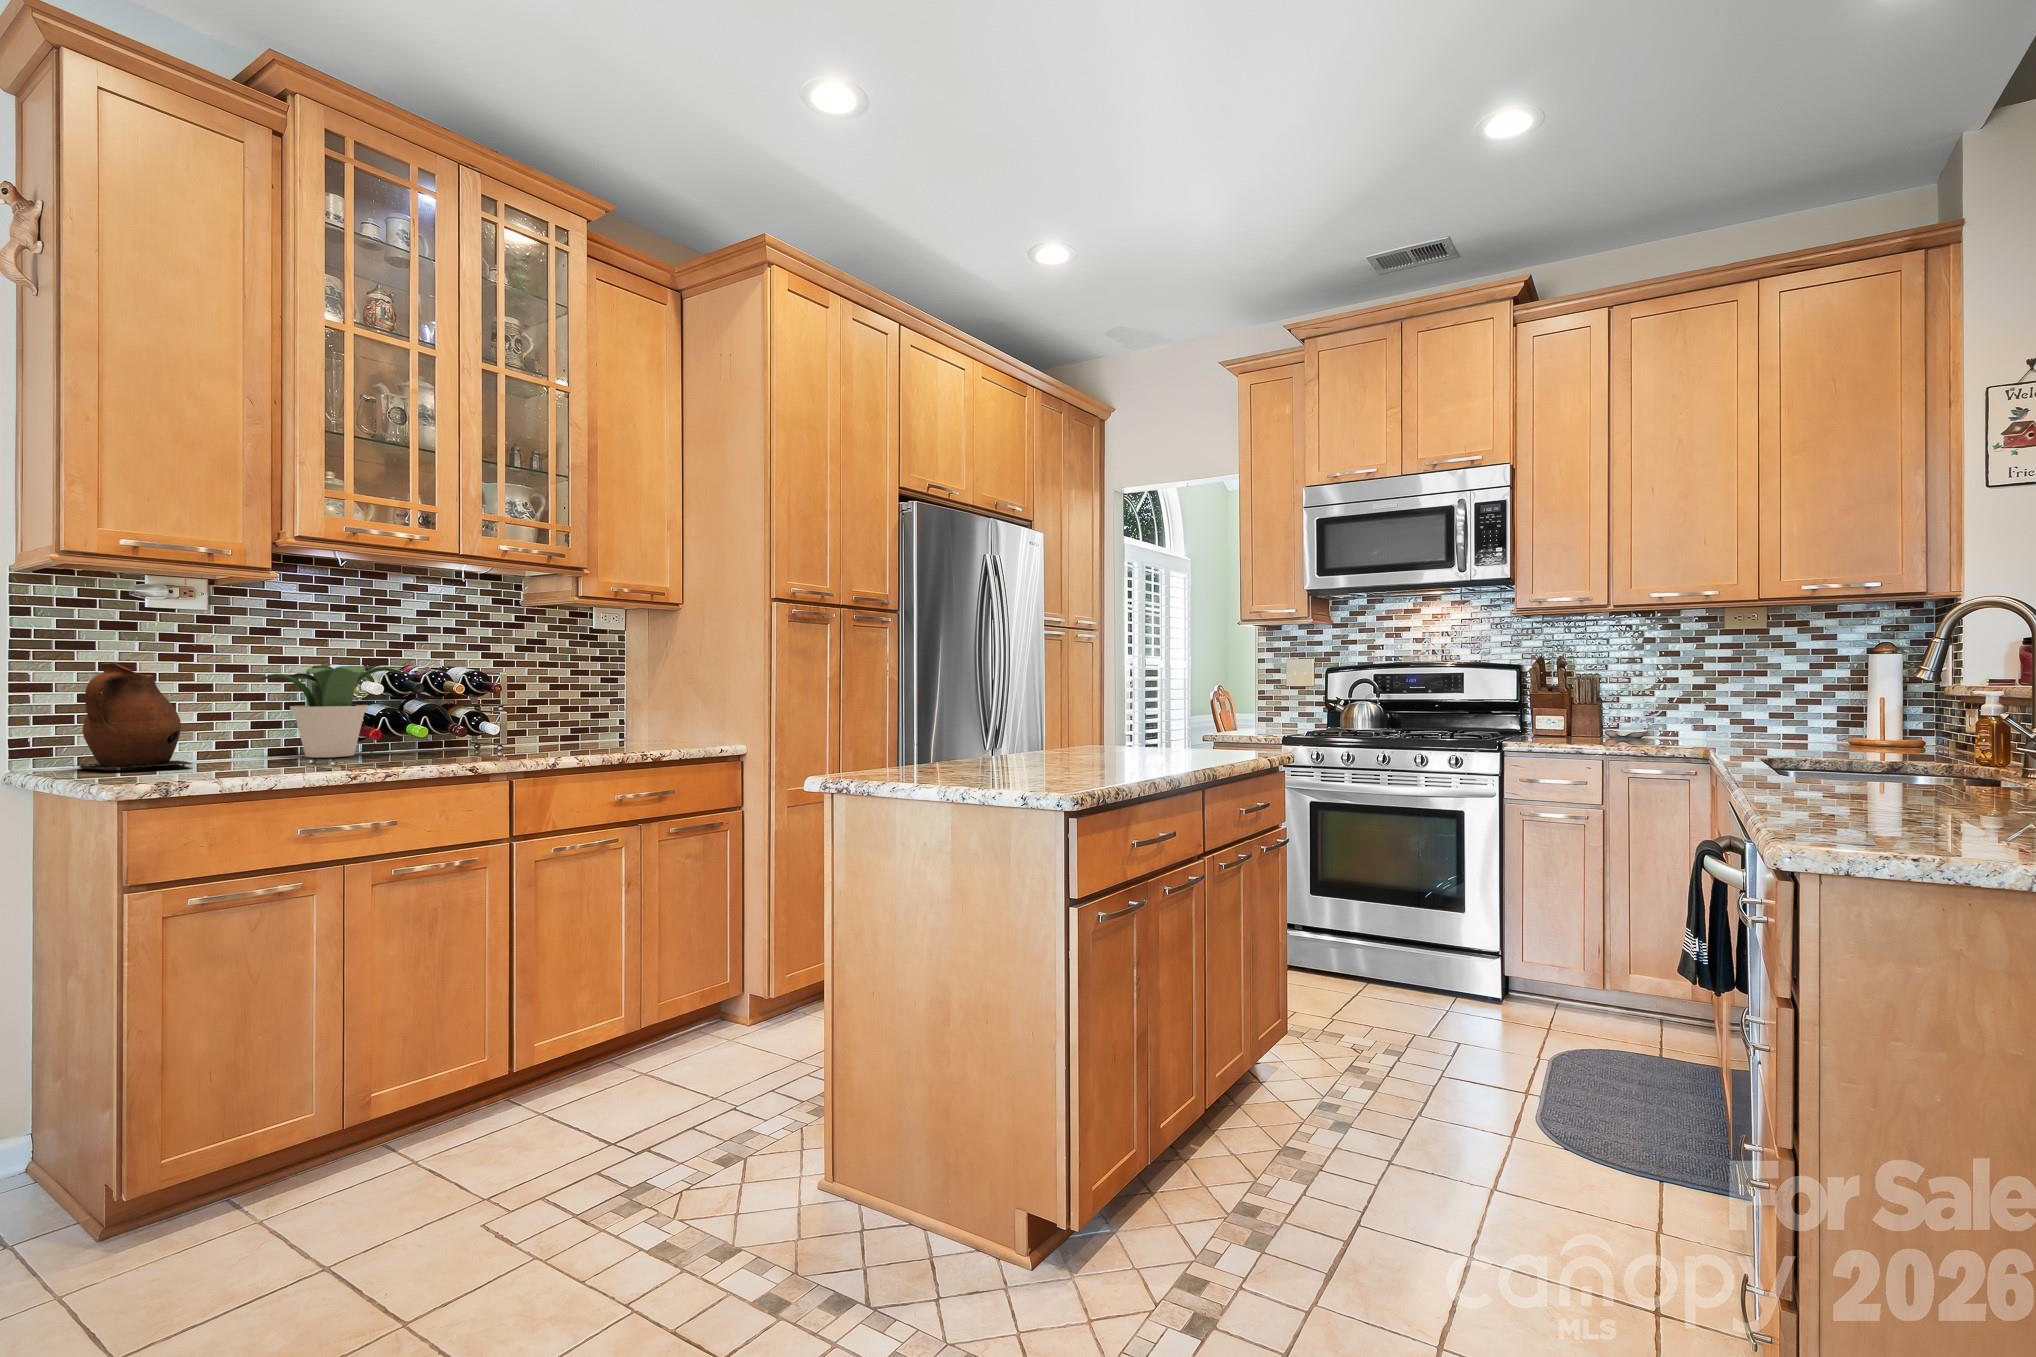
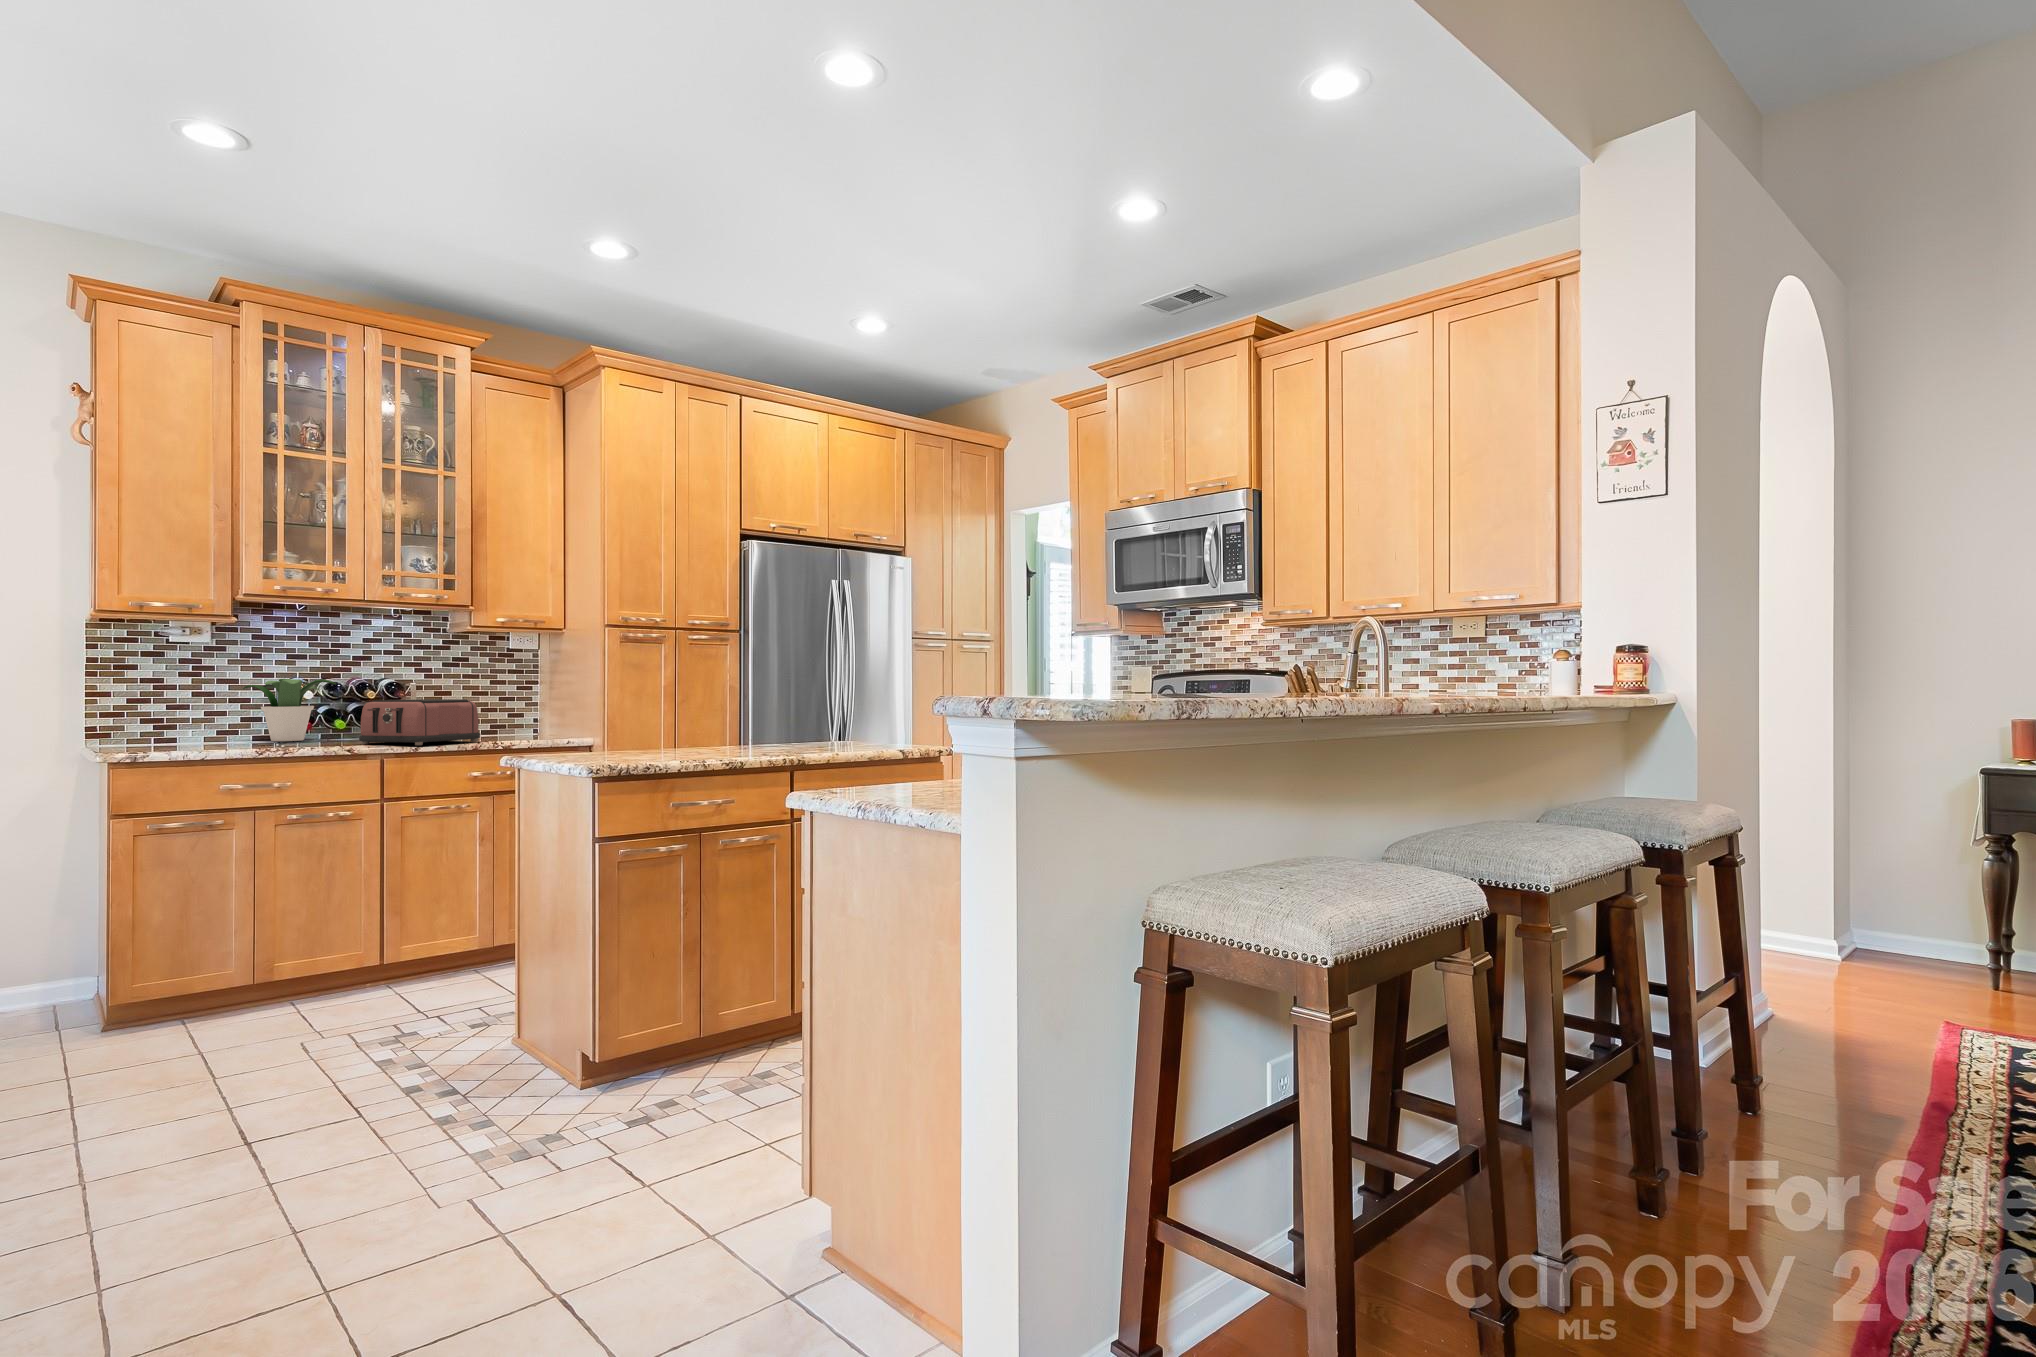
ceramic pitcher: present [79,663,192,769] -> none [116,679,184,745]
toaster: none [457,695,614,760] -> present [359,699,480,745]

